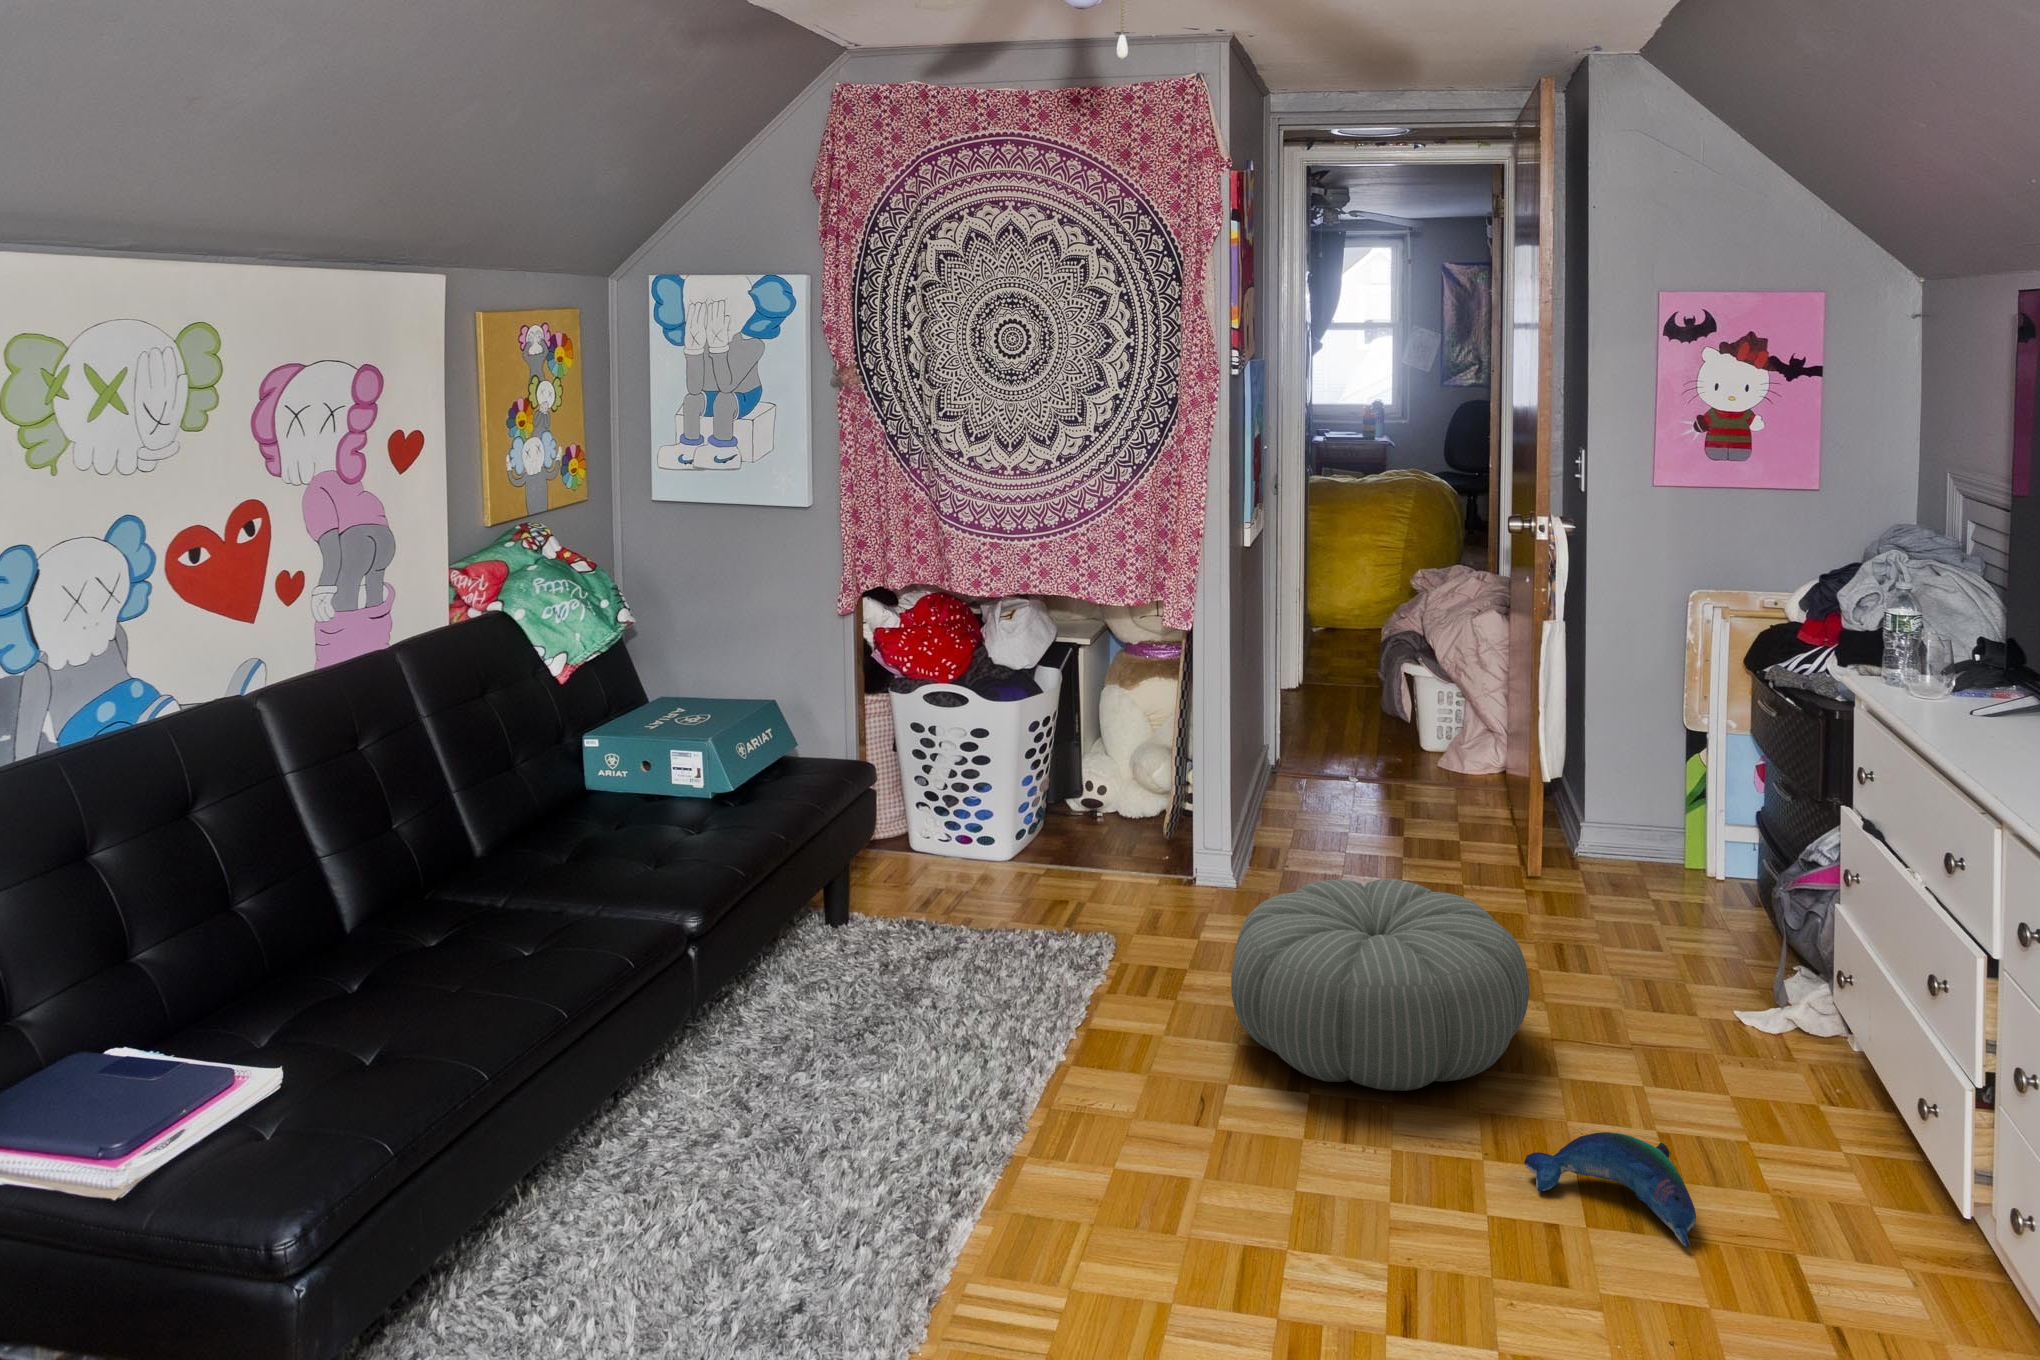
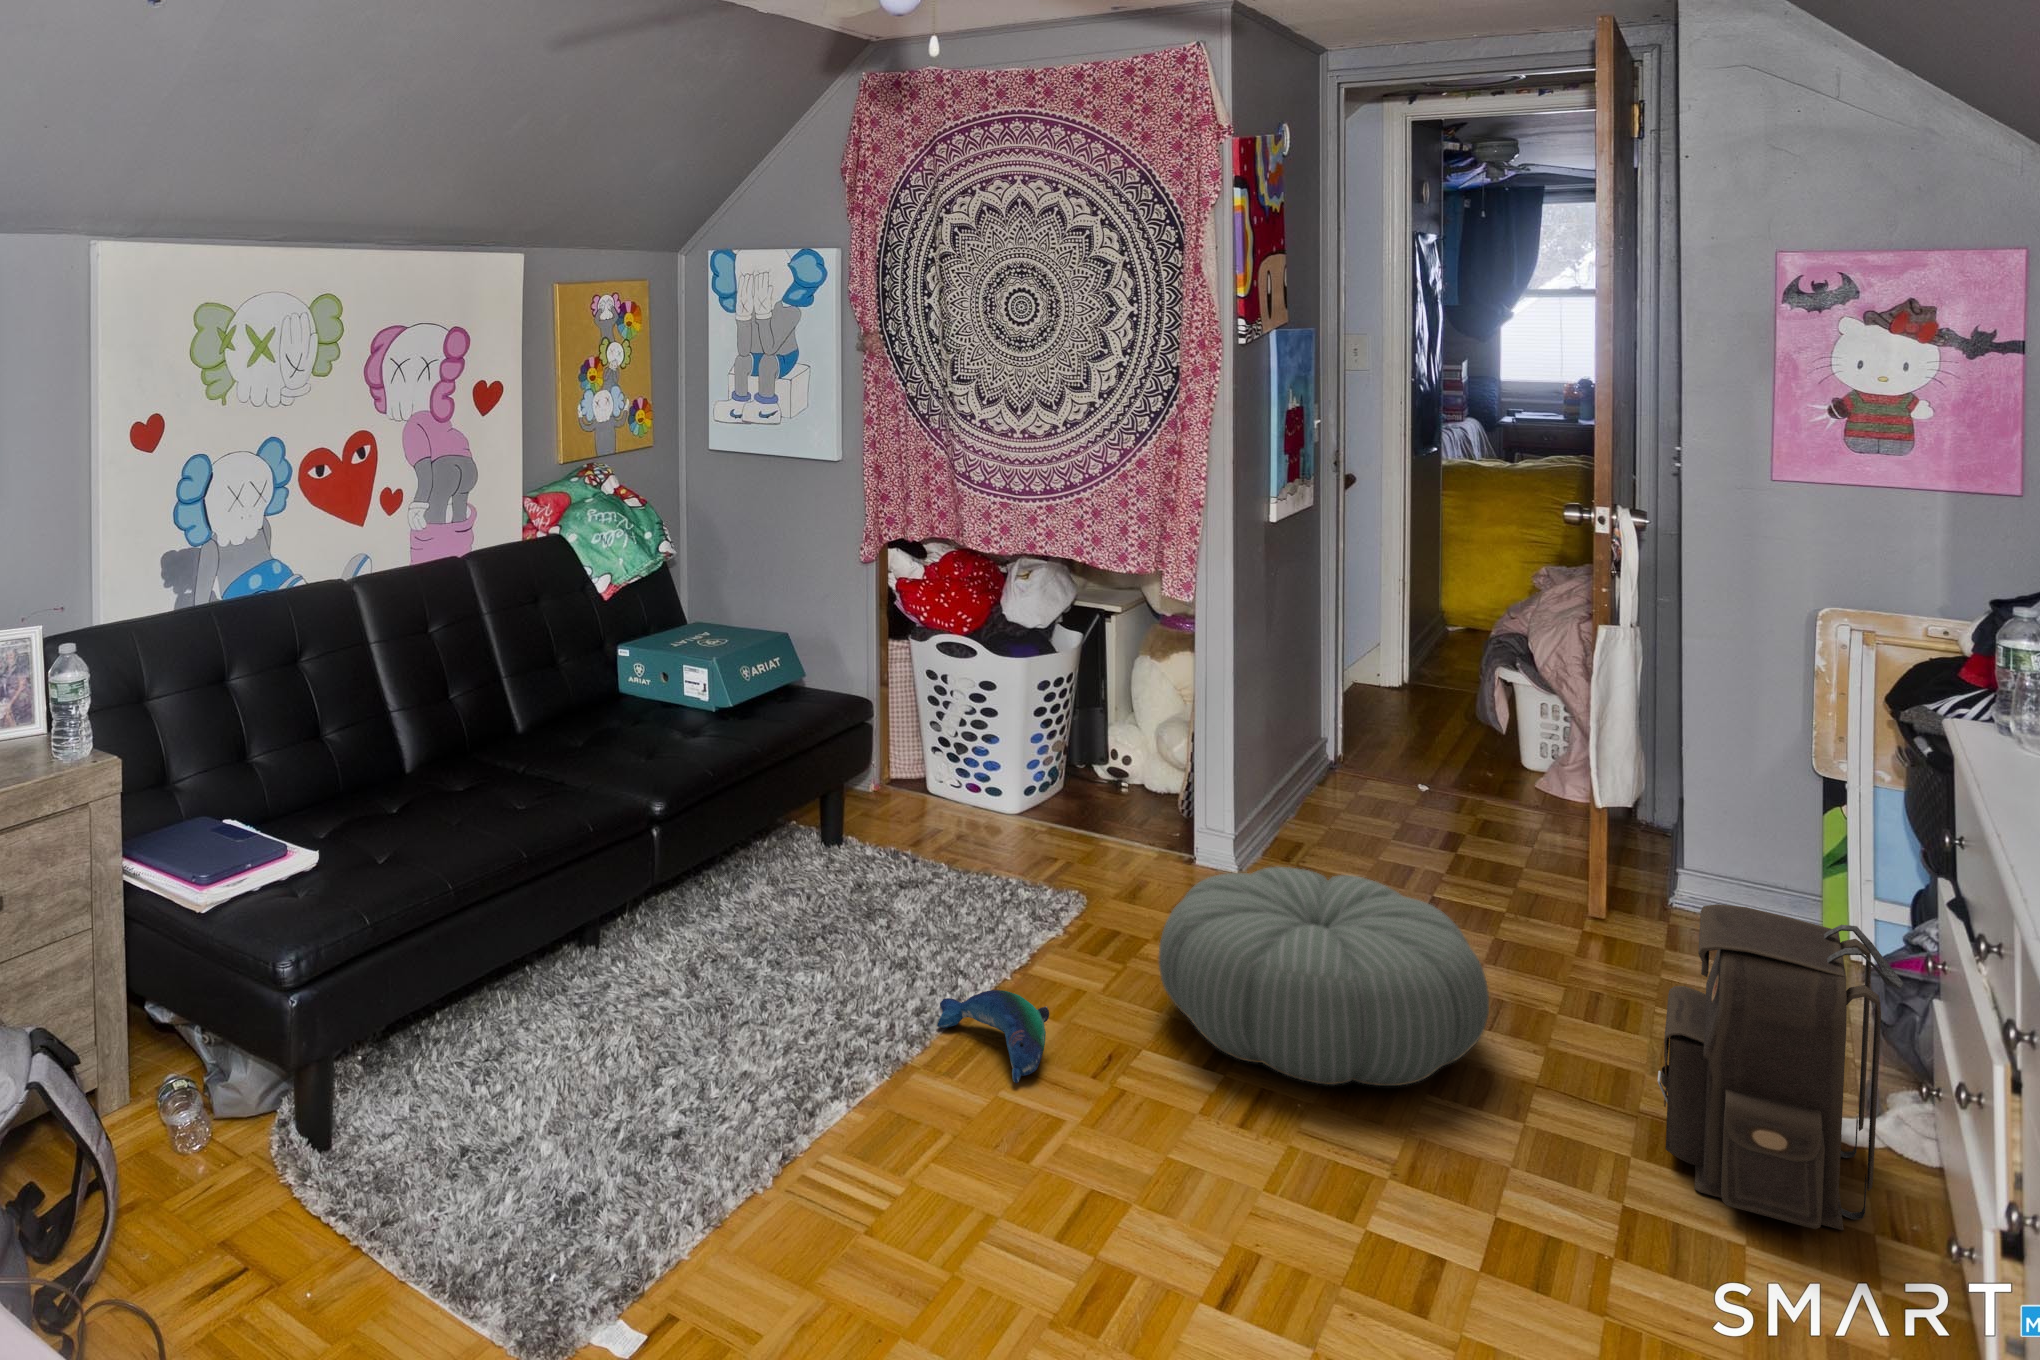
backpack: none [1673,858,1860,1134] -> present [1658,904,1904,1231]
plush toy: present [1524,1132,1696,1247] -> present [937,990,1049,1083]

